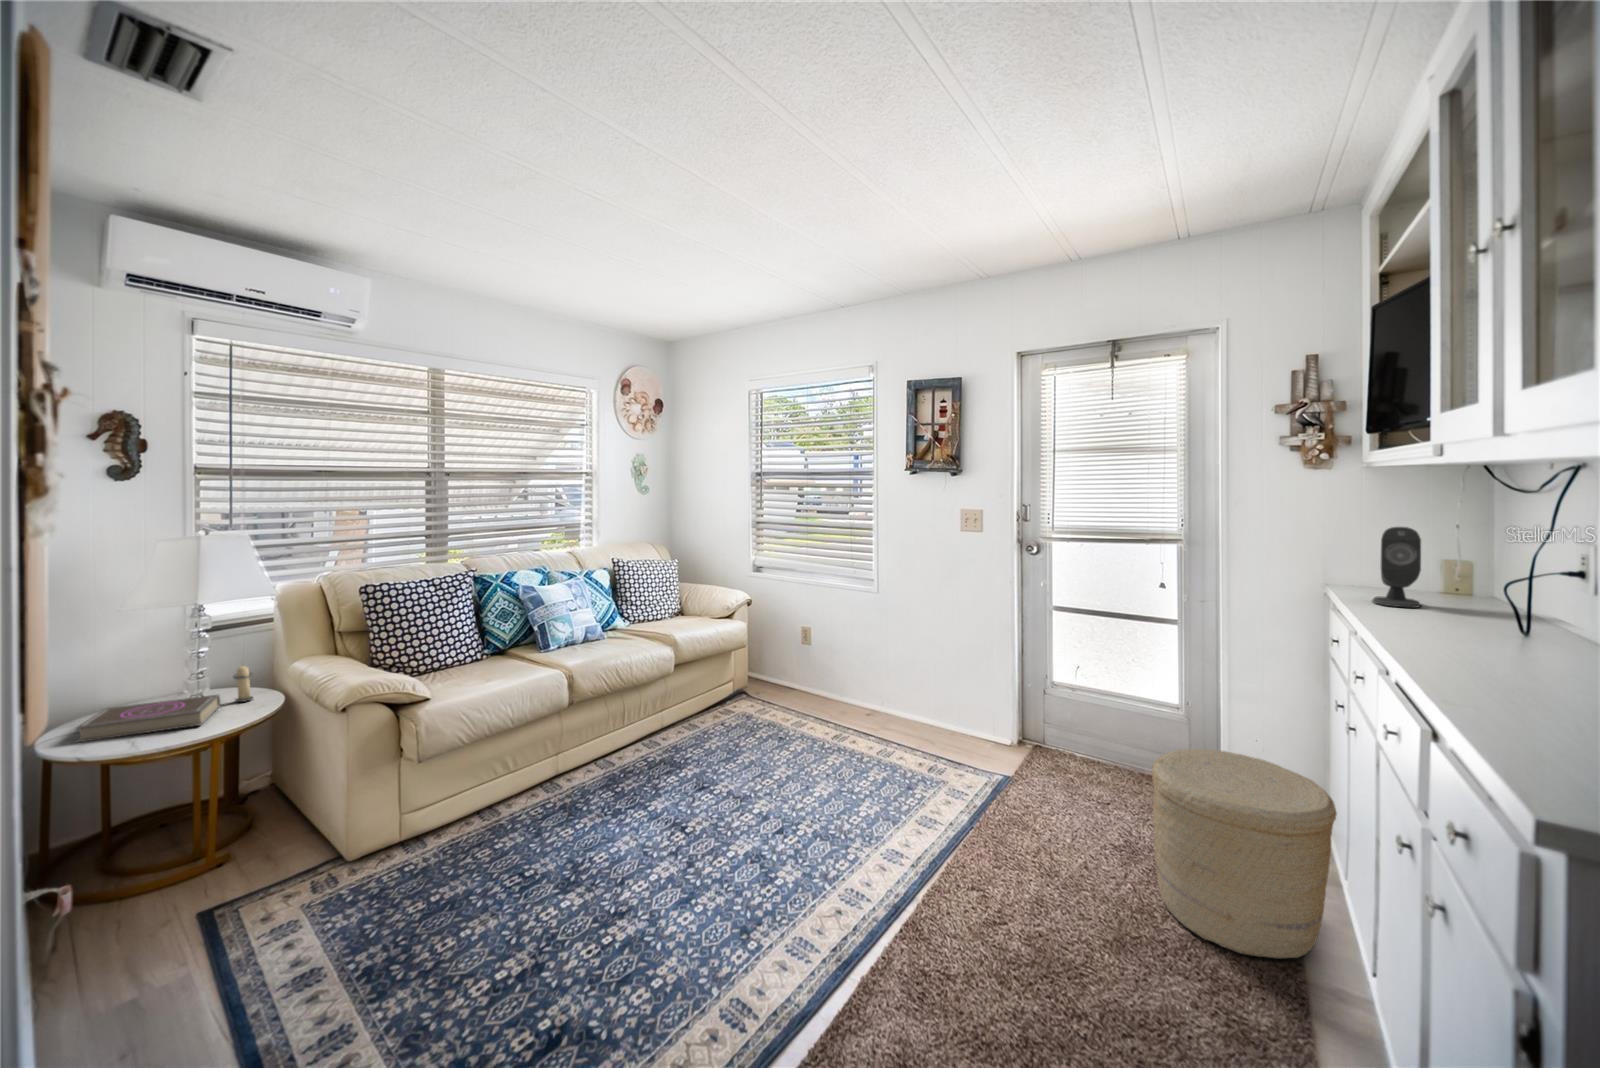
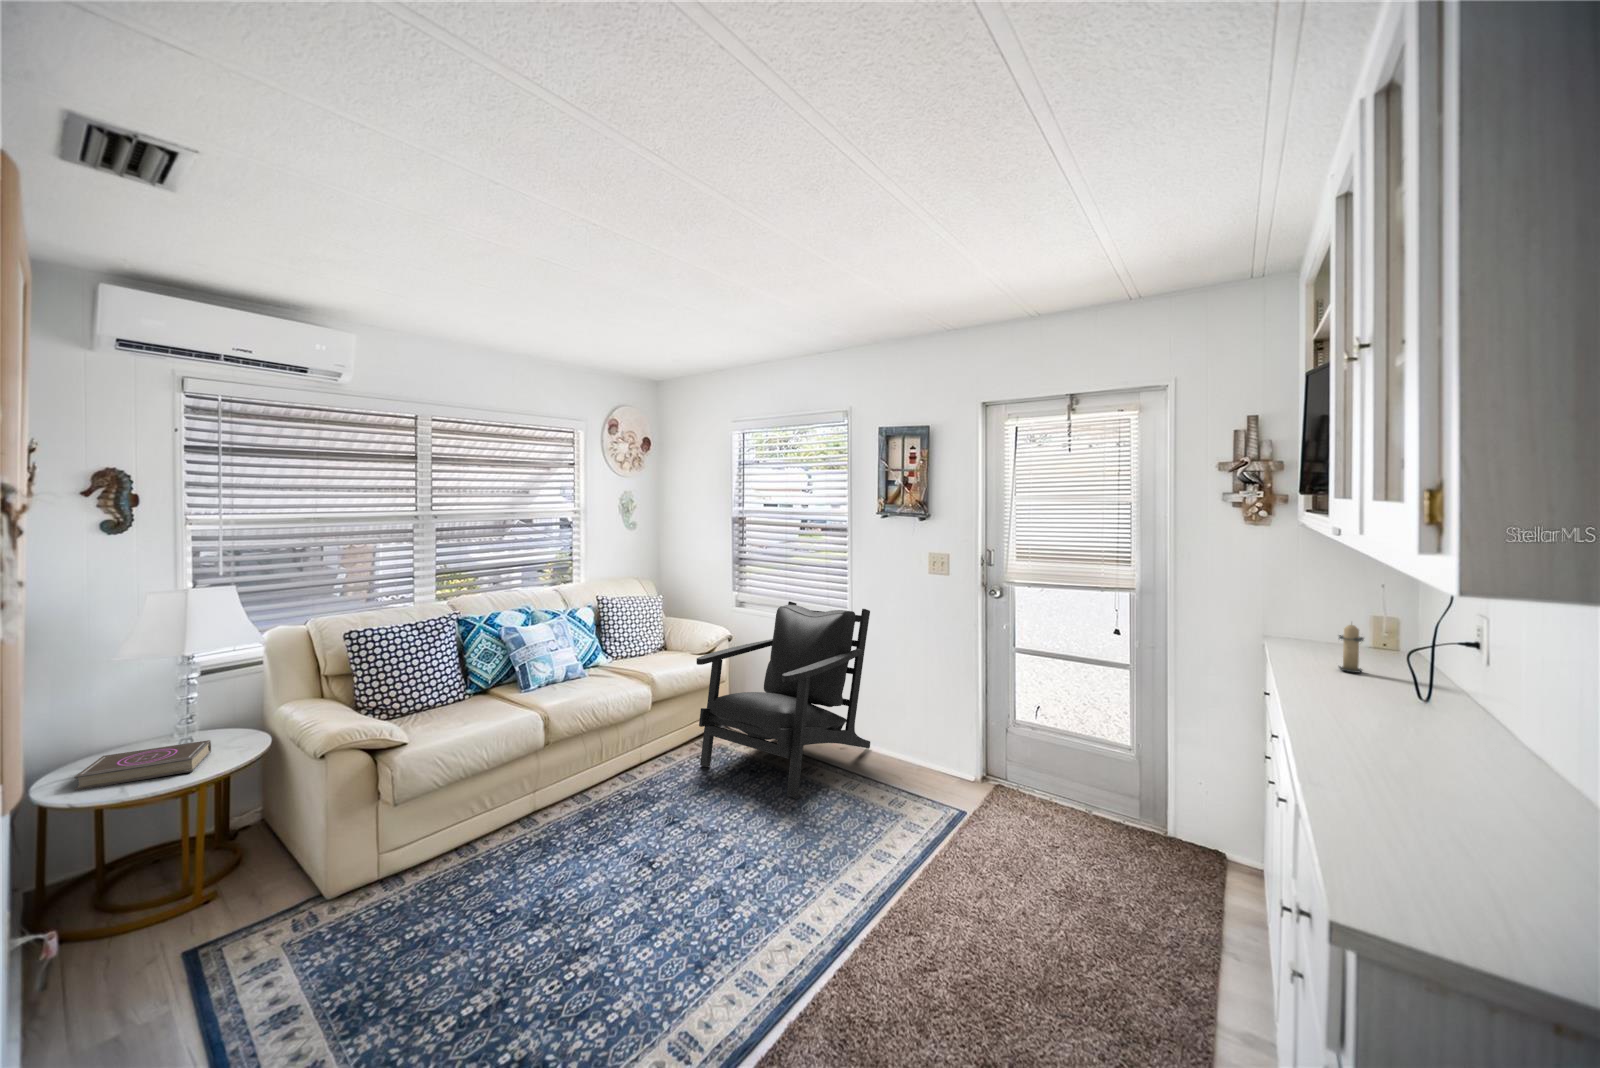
speaker: present [1372,527,1421,608] -> none [1293,575,1336,653]
armchair: none [722,567,900,763] -> present [697,601,870,798]
candle: present [233,666,253,702] -> present [1339,624,1364,673]
woven basket: present [1152,749,1337,959] -> none [1086,787,1249,990]

